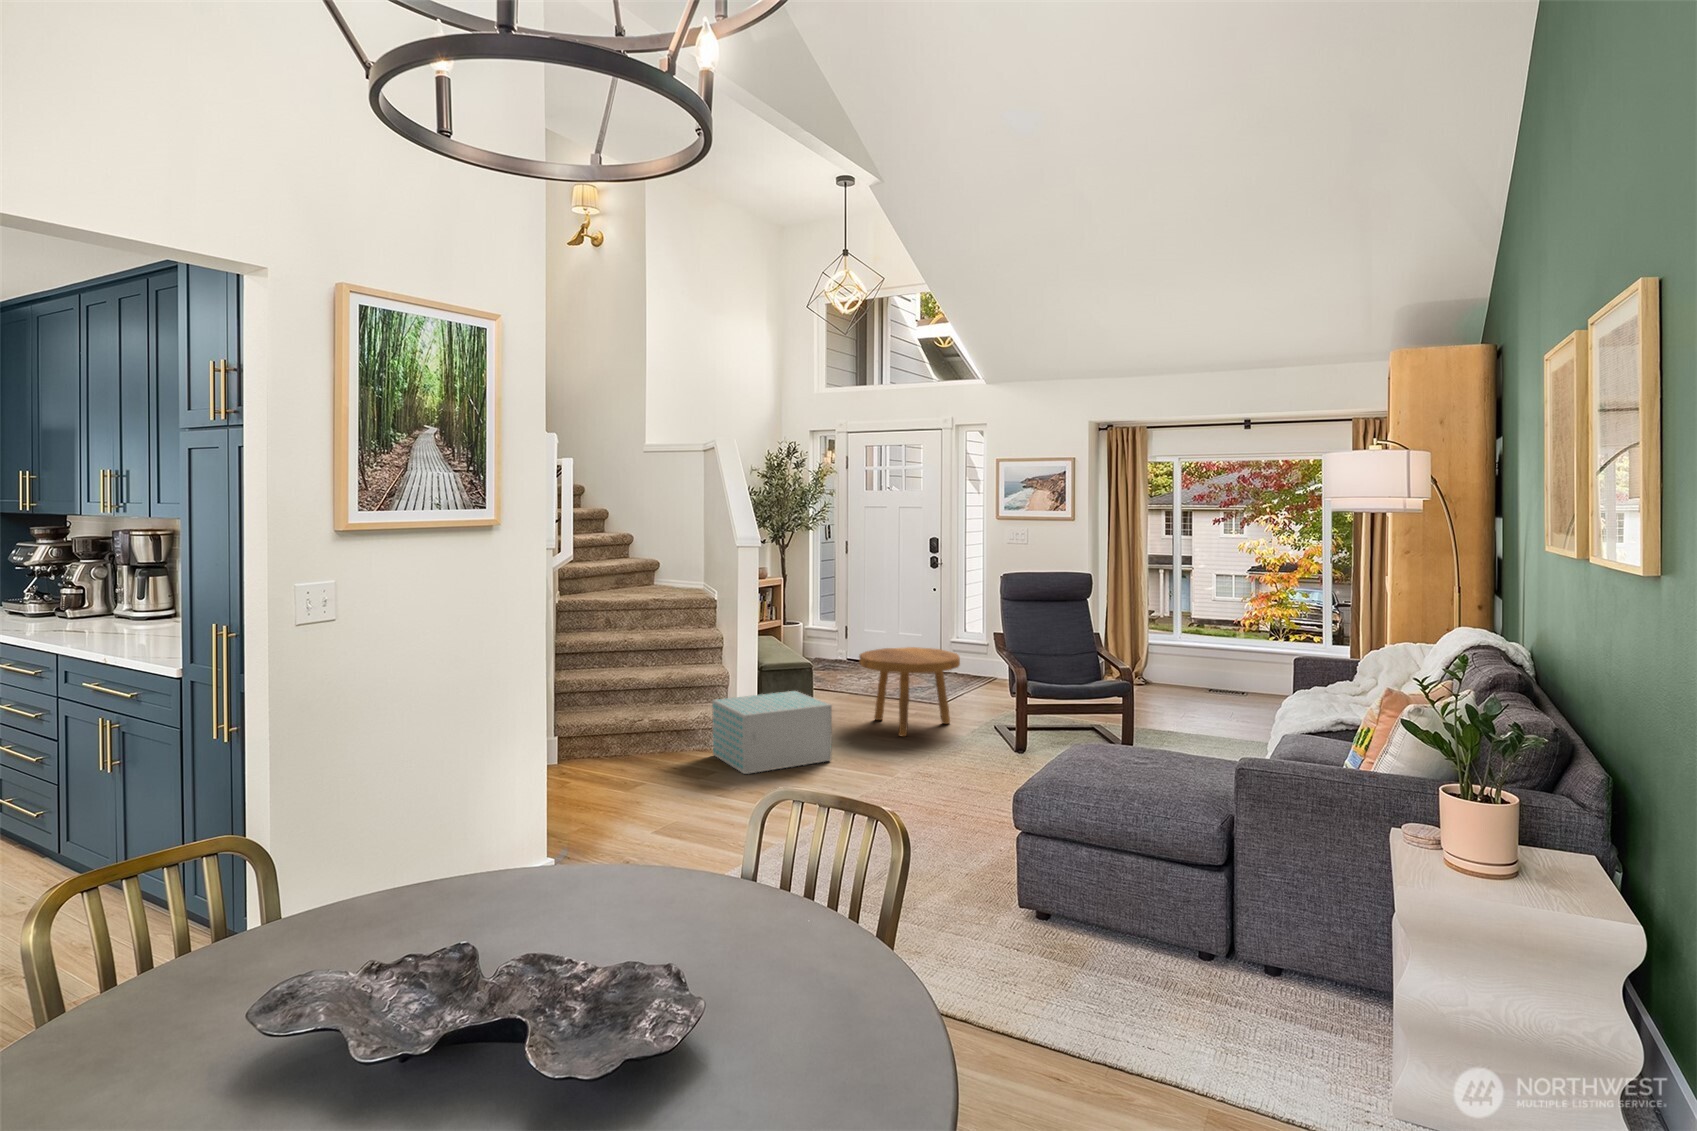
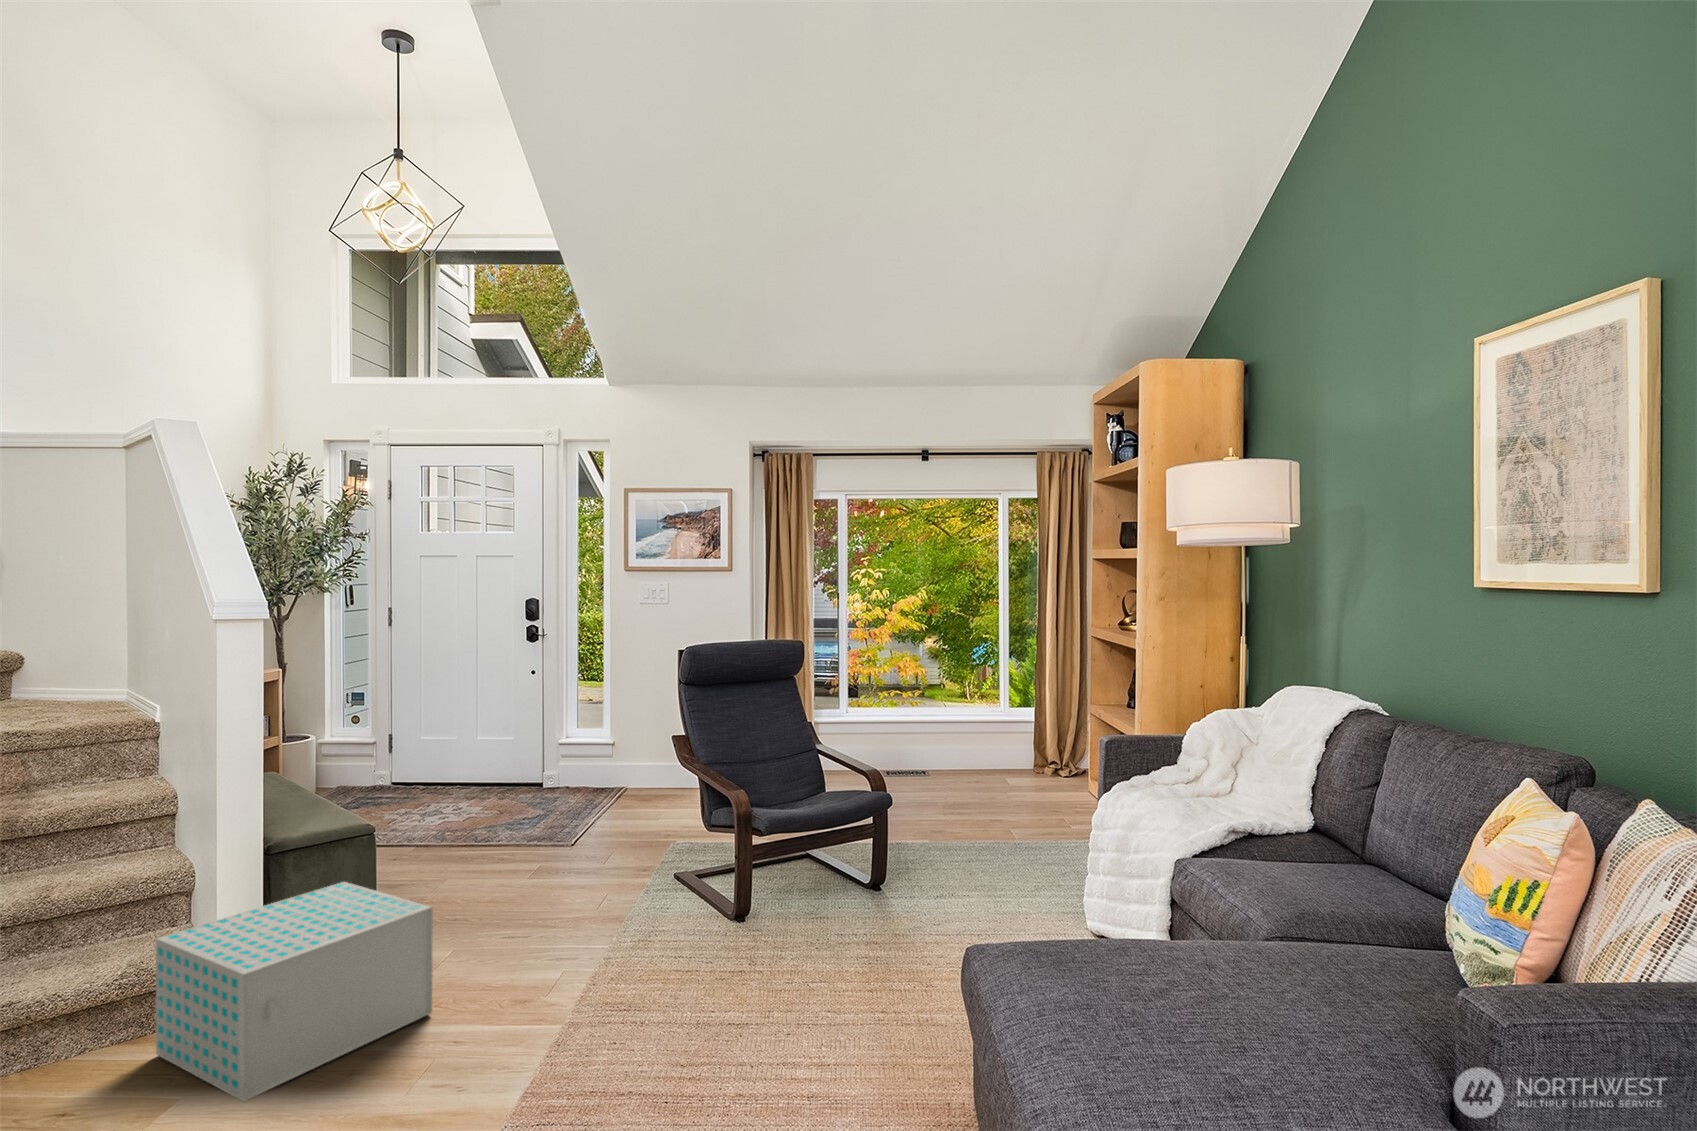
footstool: present [859,647,960,736] -> none [454,766,626,924]

